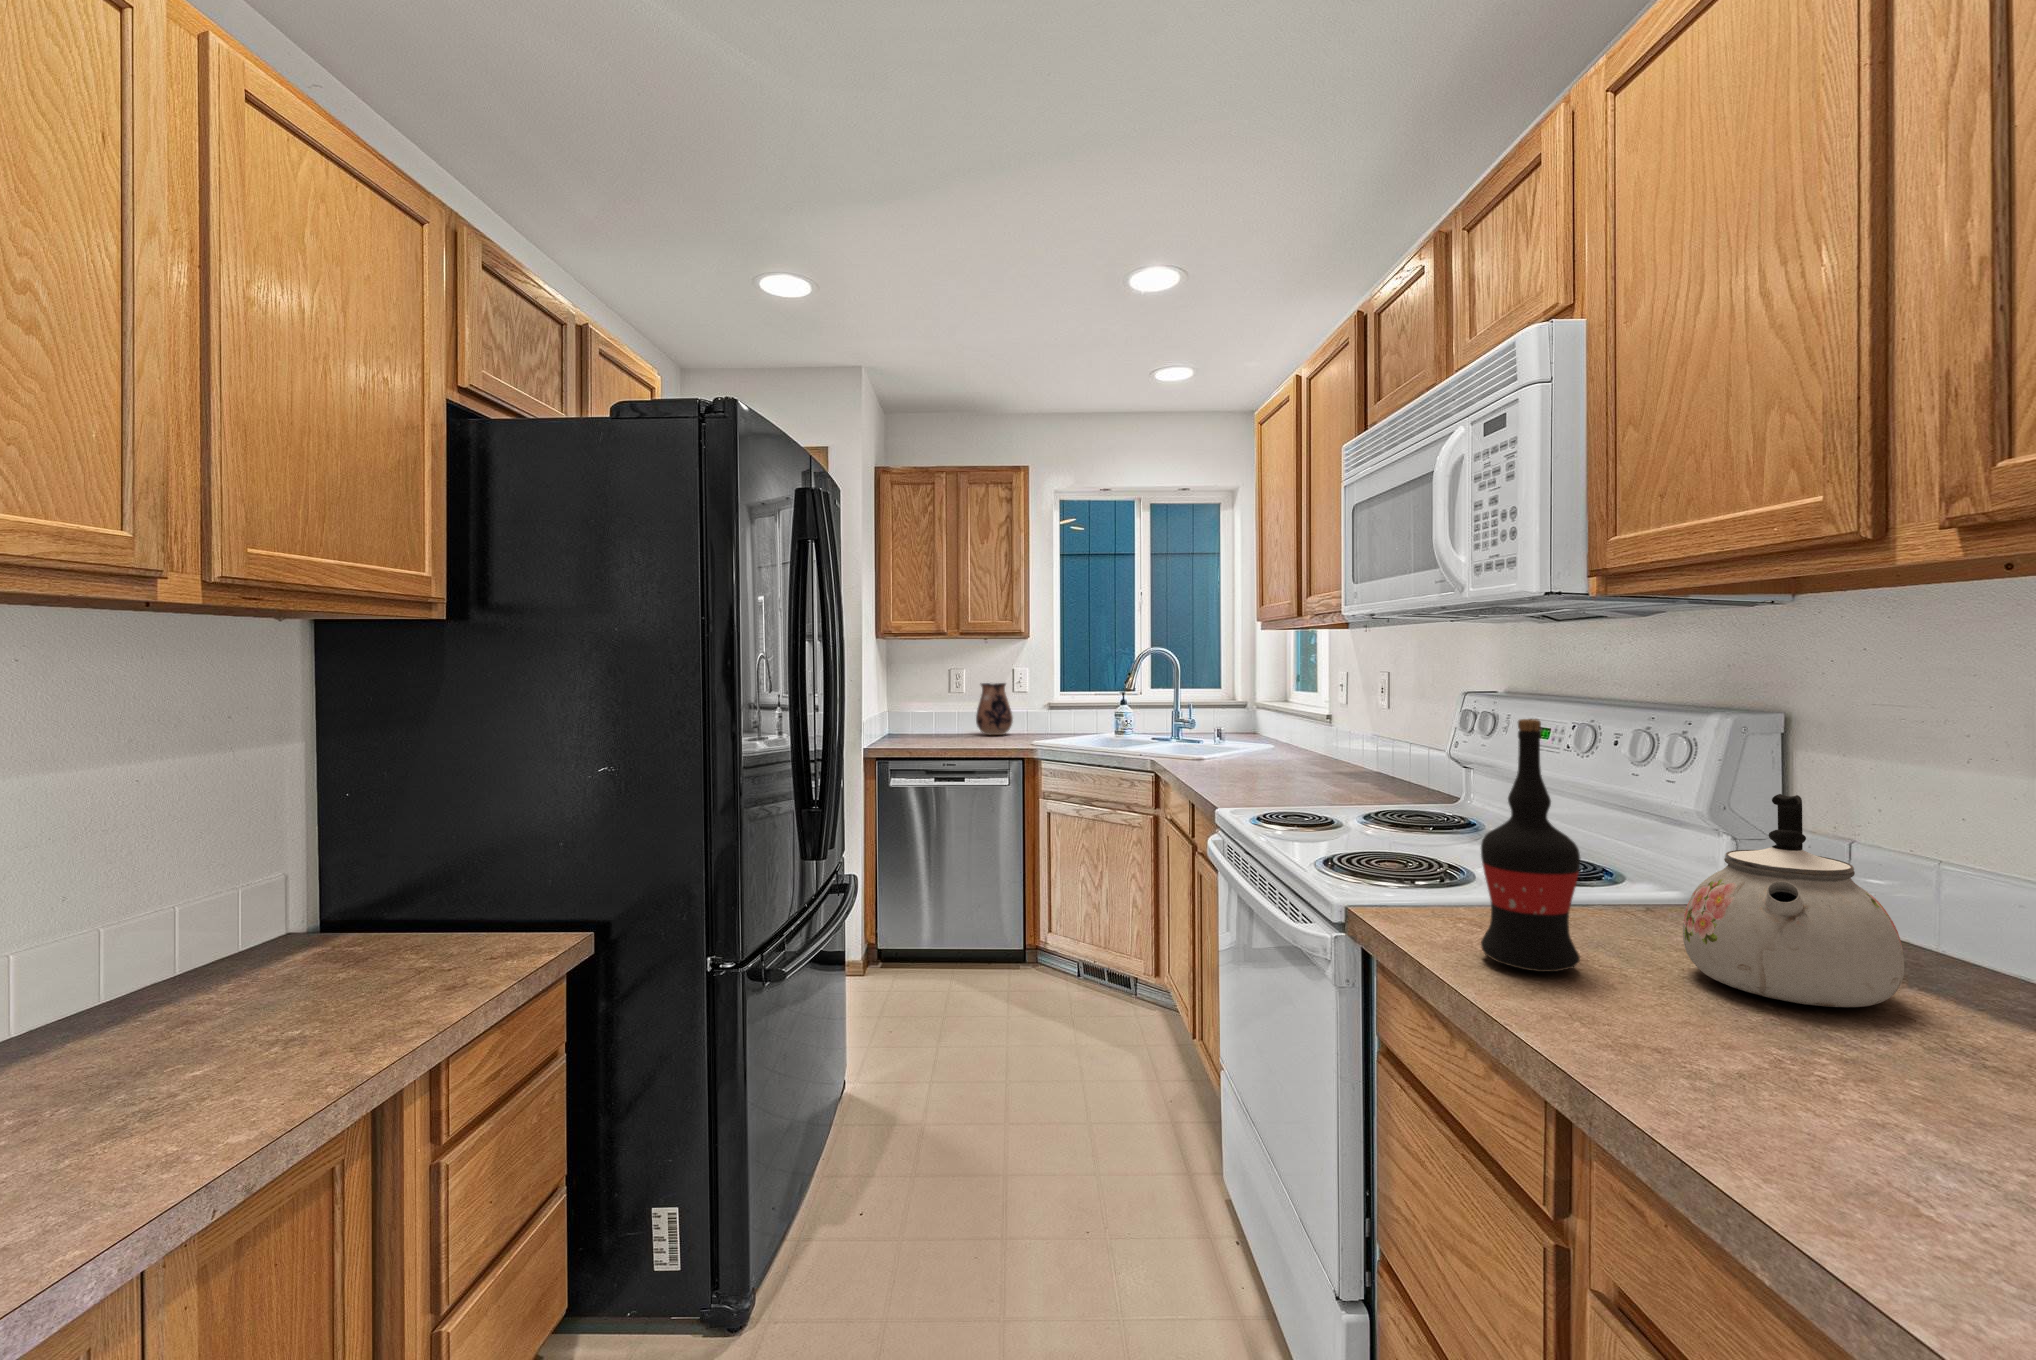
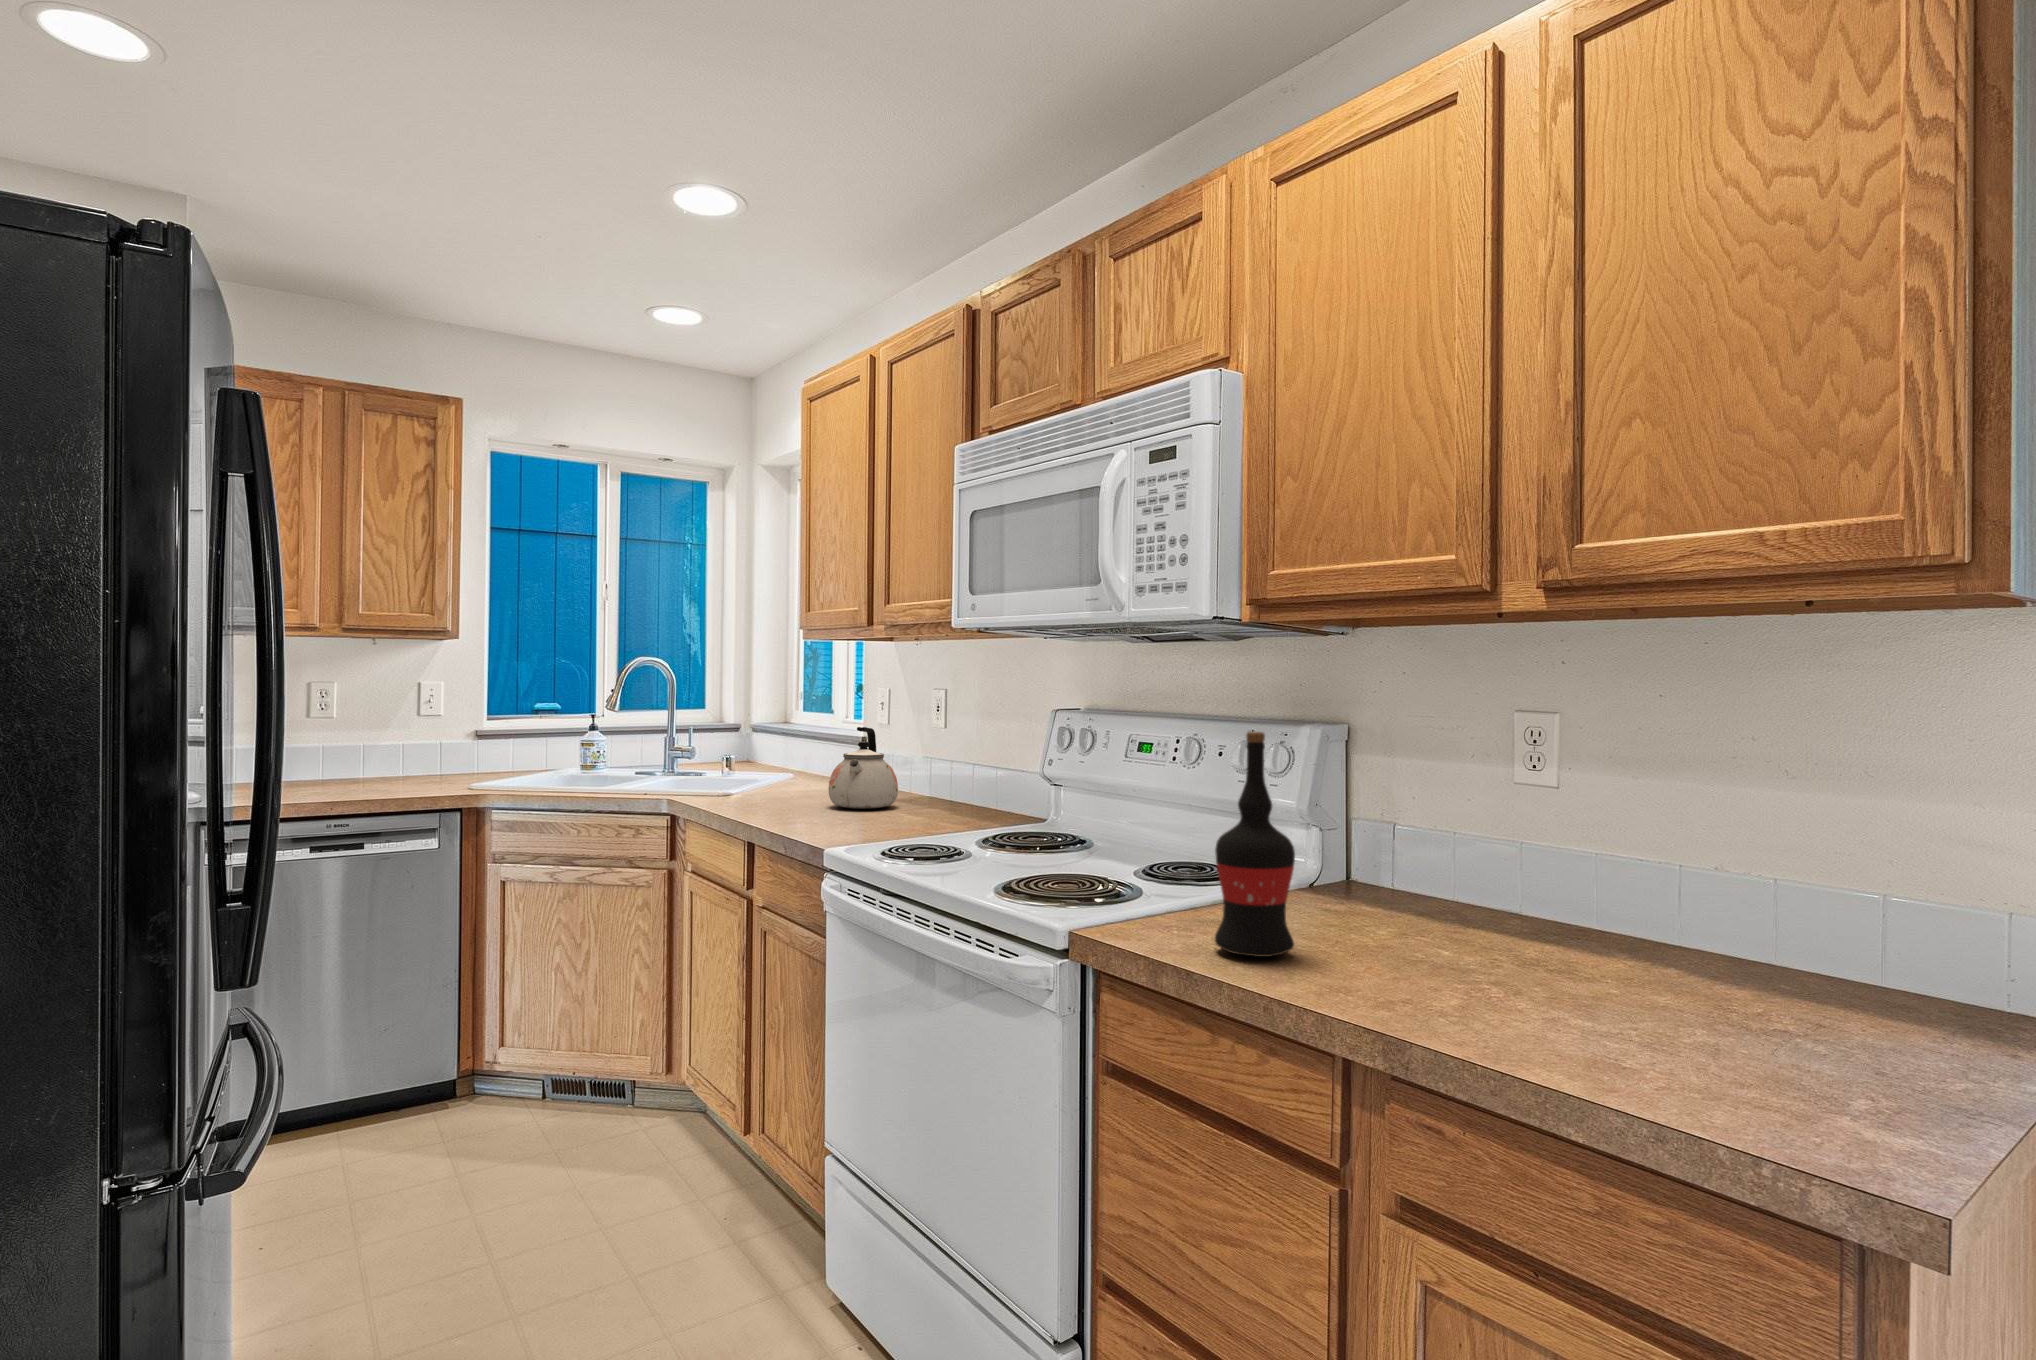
ceramic pitcher: present [976,683,1013,735] -> none [361,701,421,777]
kettle: present [1683,794,1904,1007] -> present [829,727,898,809]

